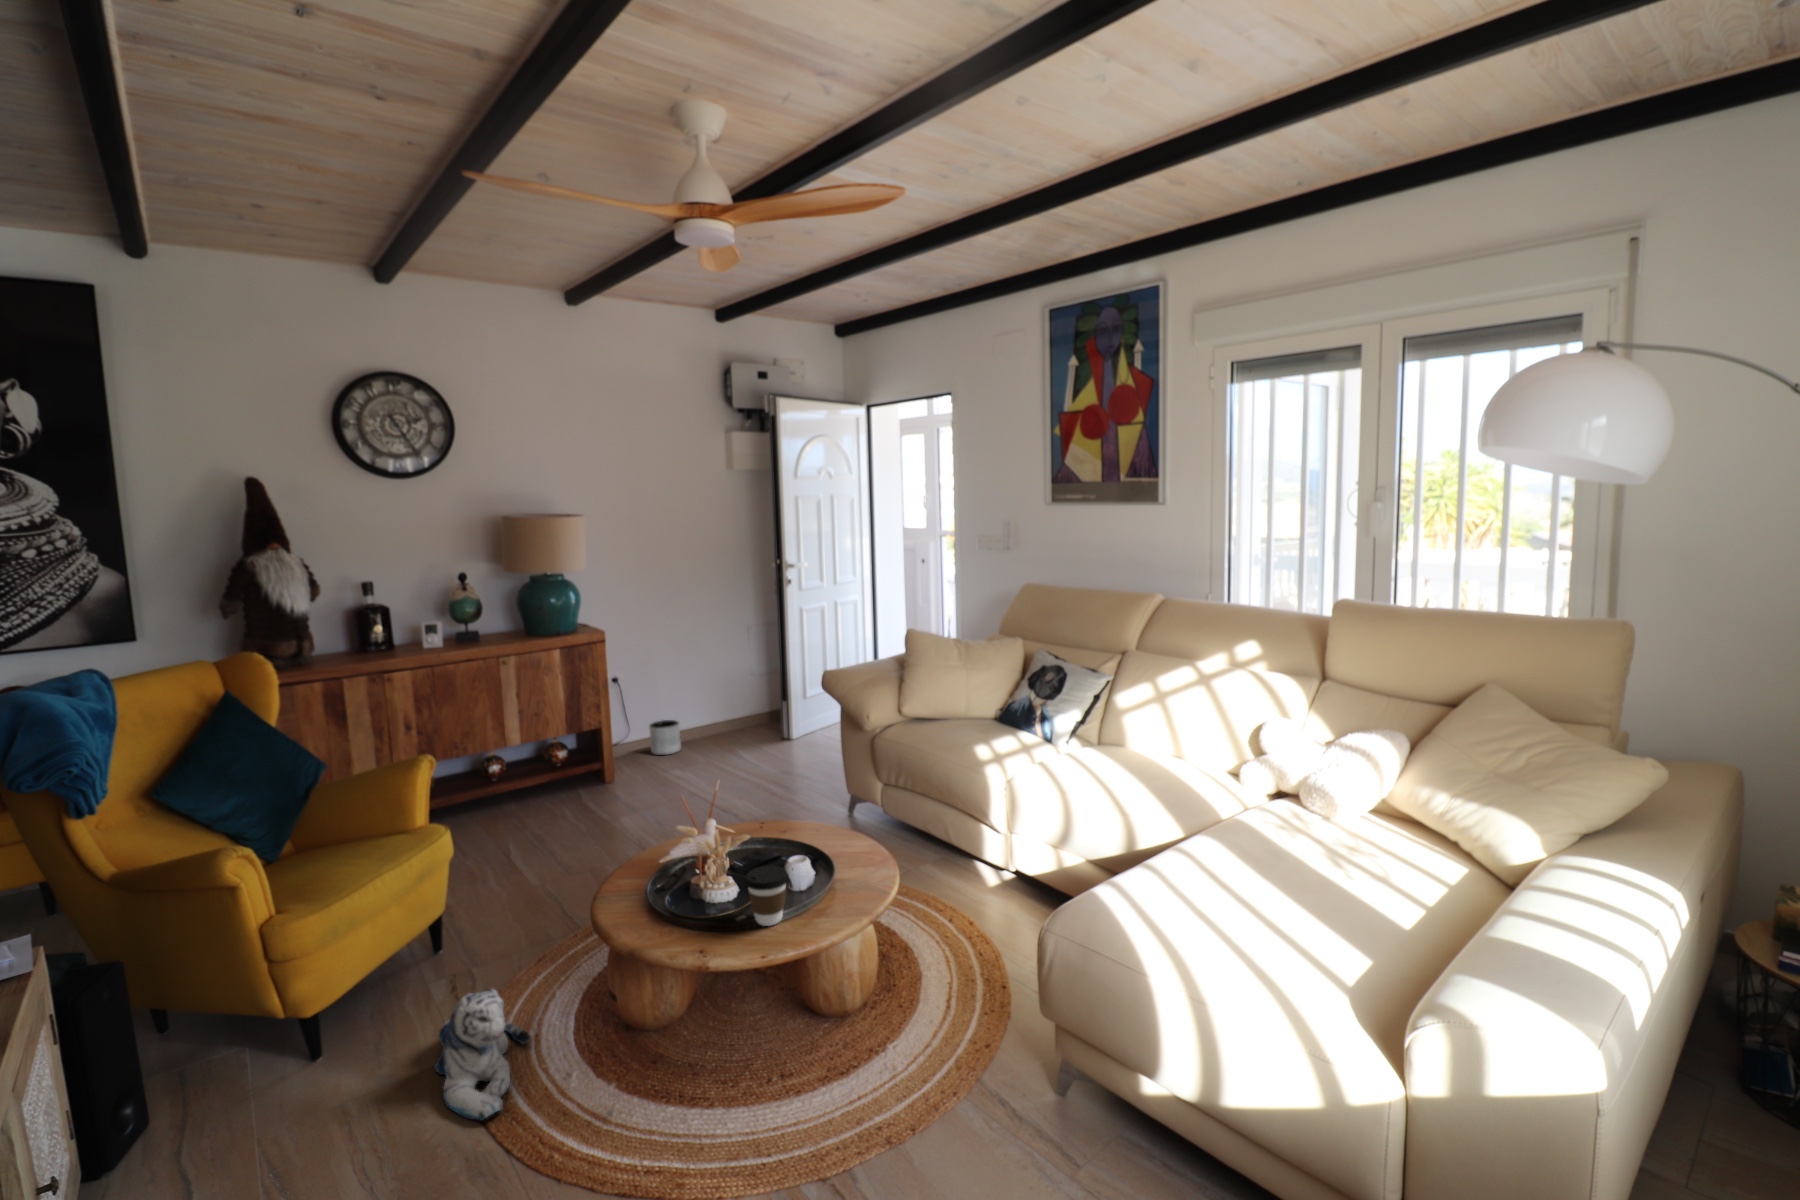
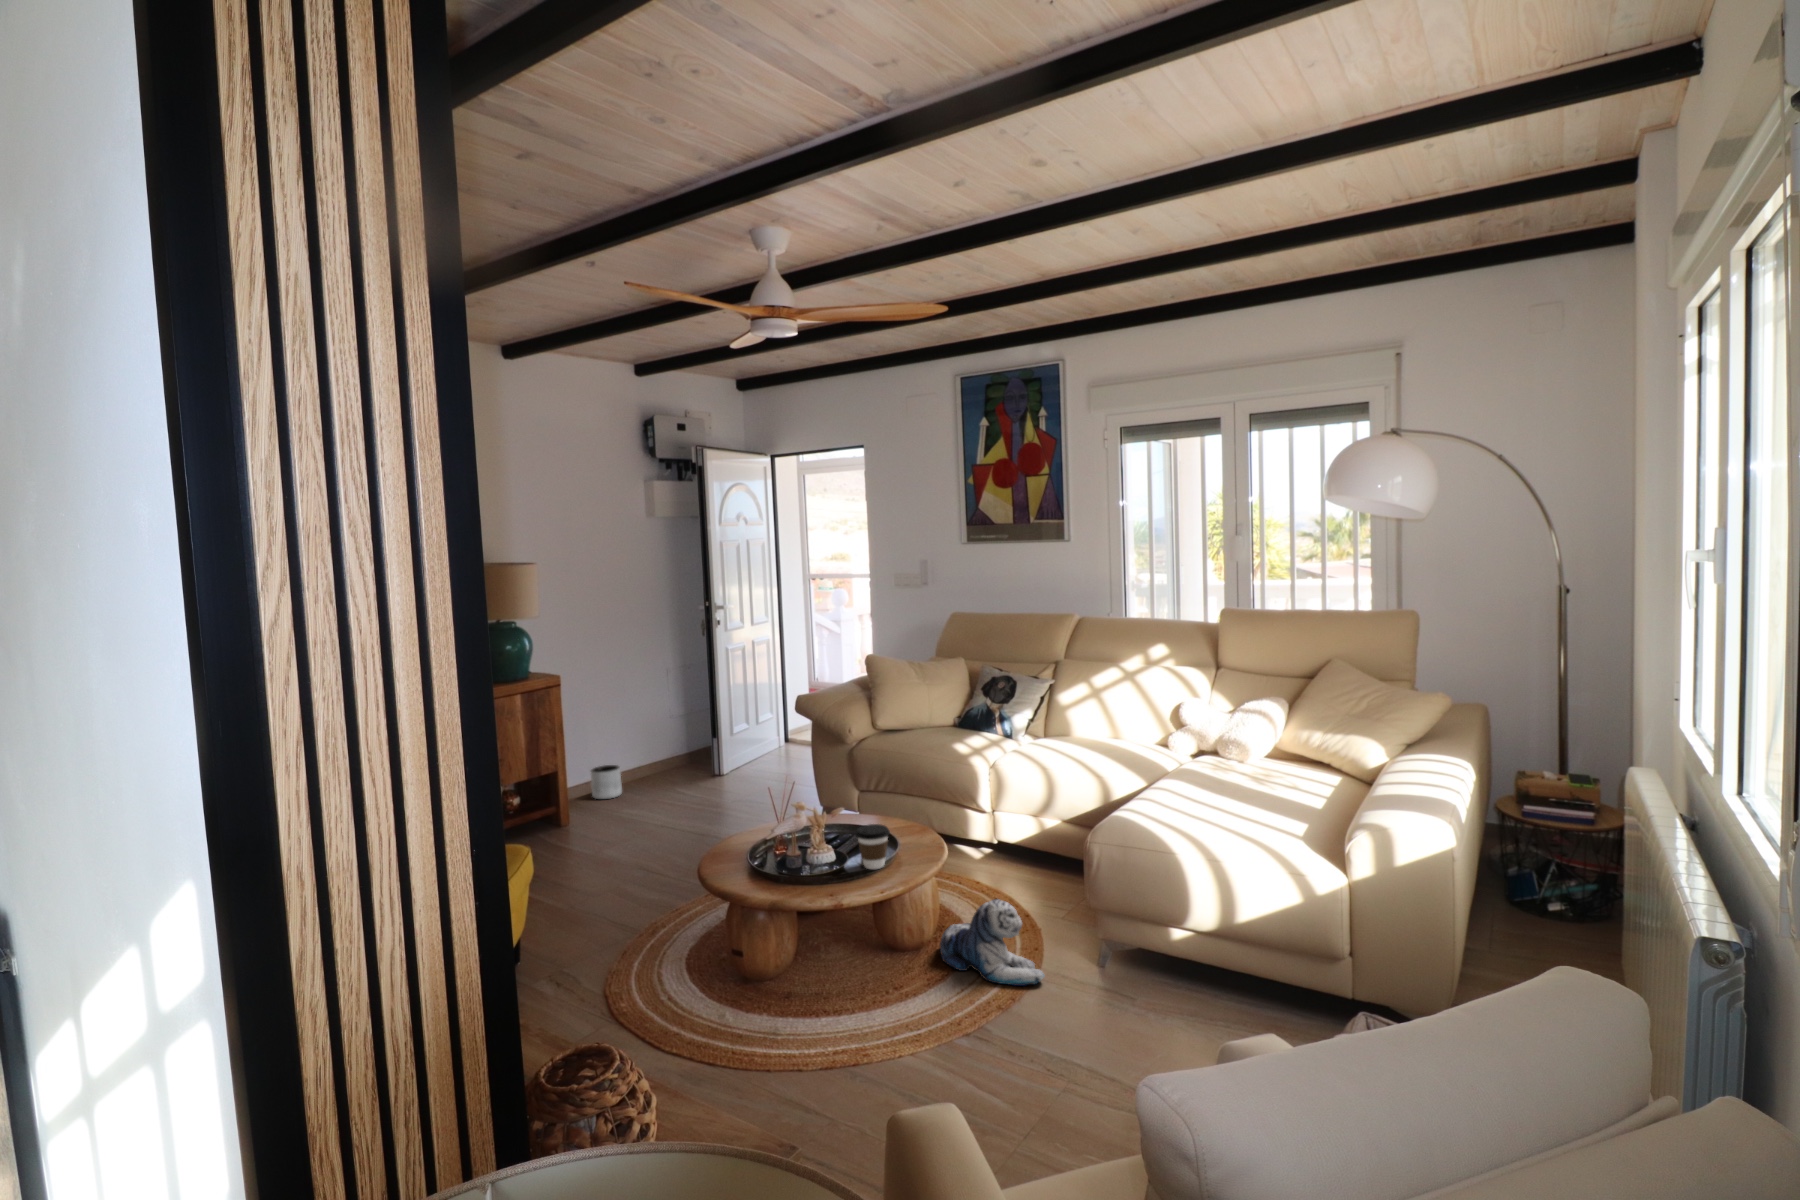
plush toy: present [434,989,530,1121] -> present [940,899,1044,986]

